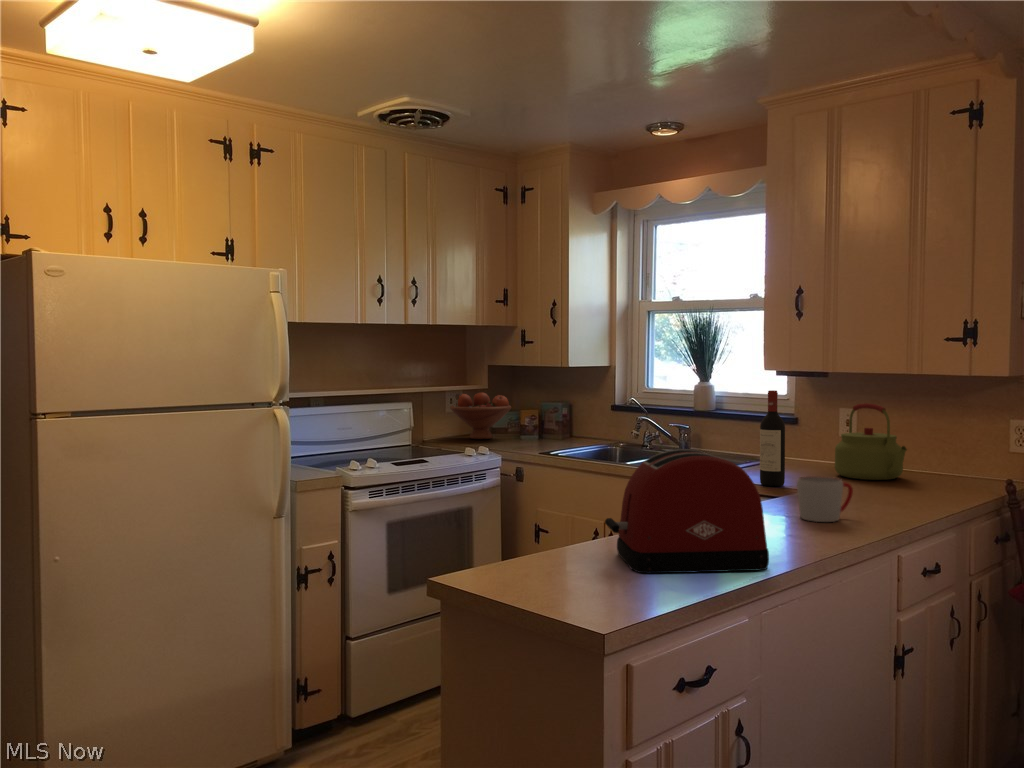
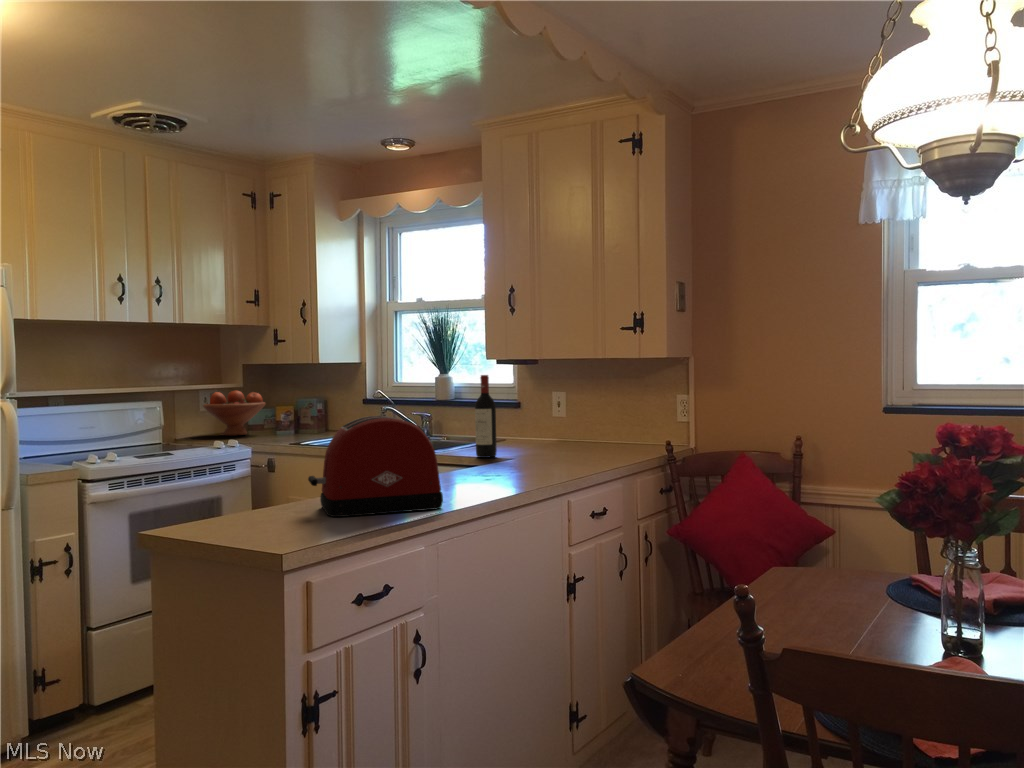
kettle: present [835,403,907,480] -> none [544,386,598,450]
mug: present [797,476,853,522] -> none [489,442,536,478]

